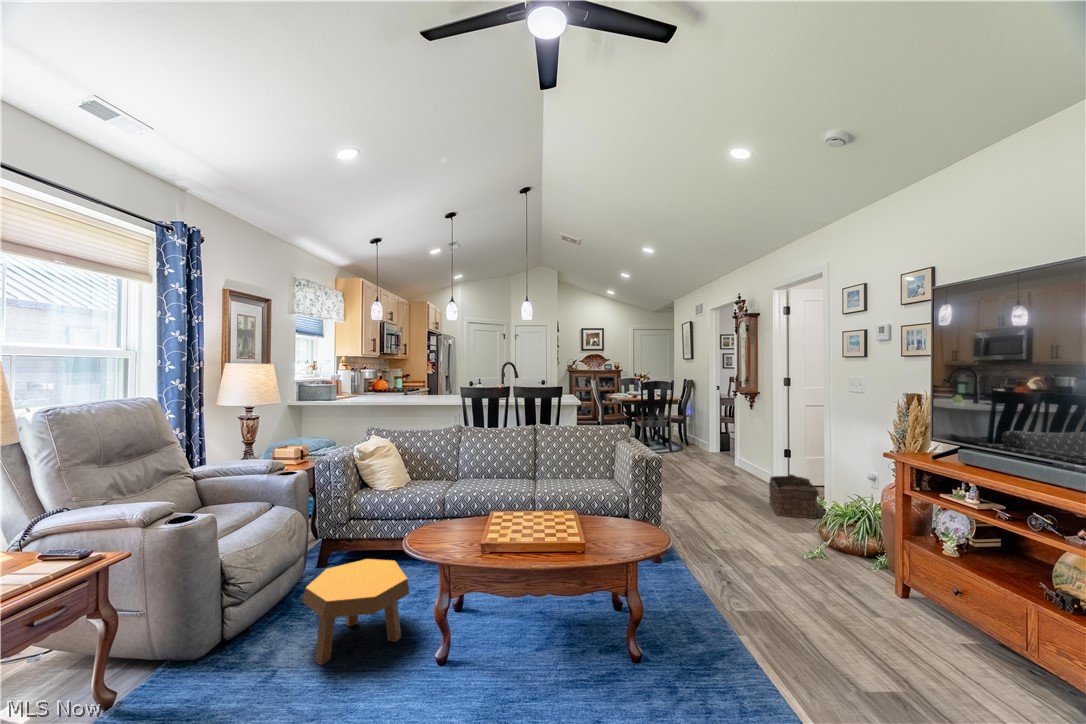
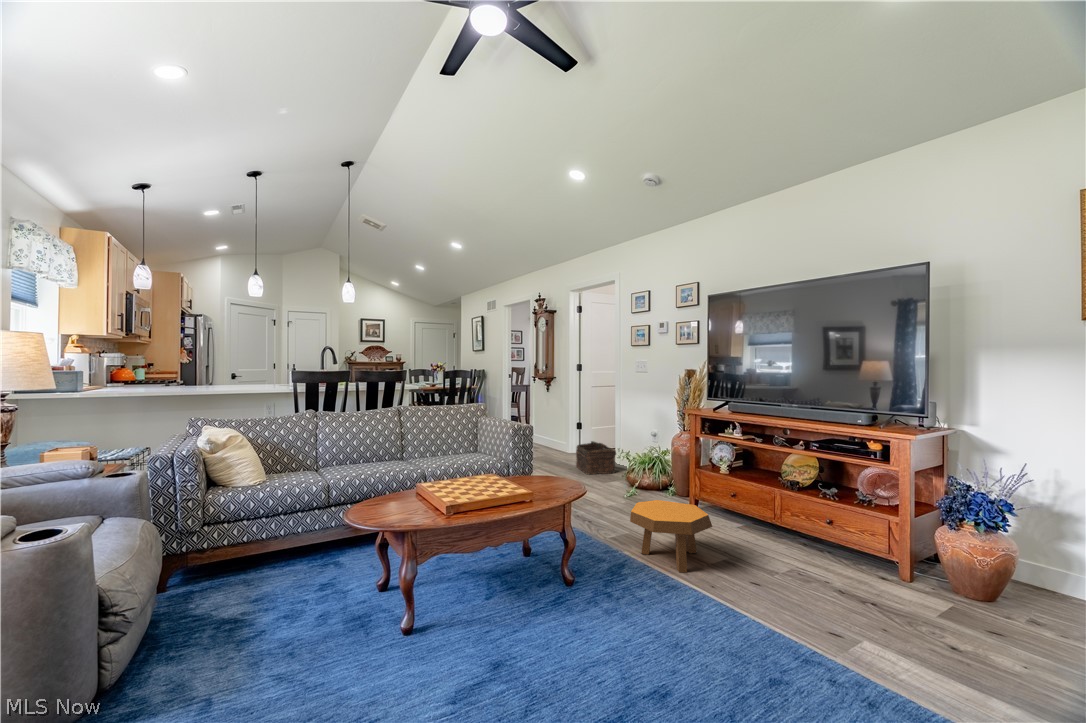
footstool: present [303,559,410,665] -> present [630,500,712,573]

